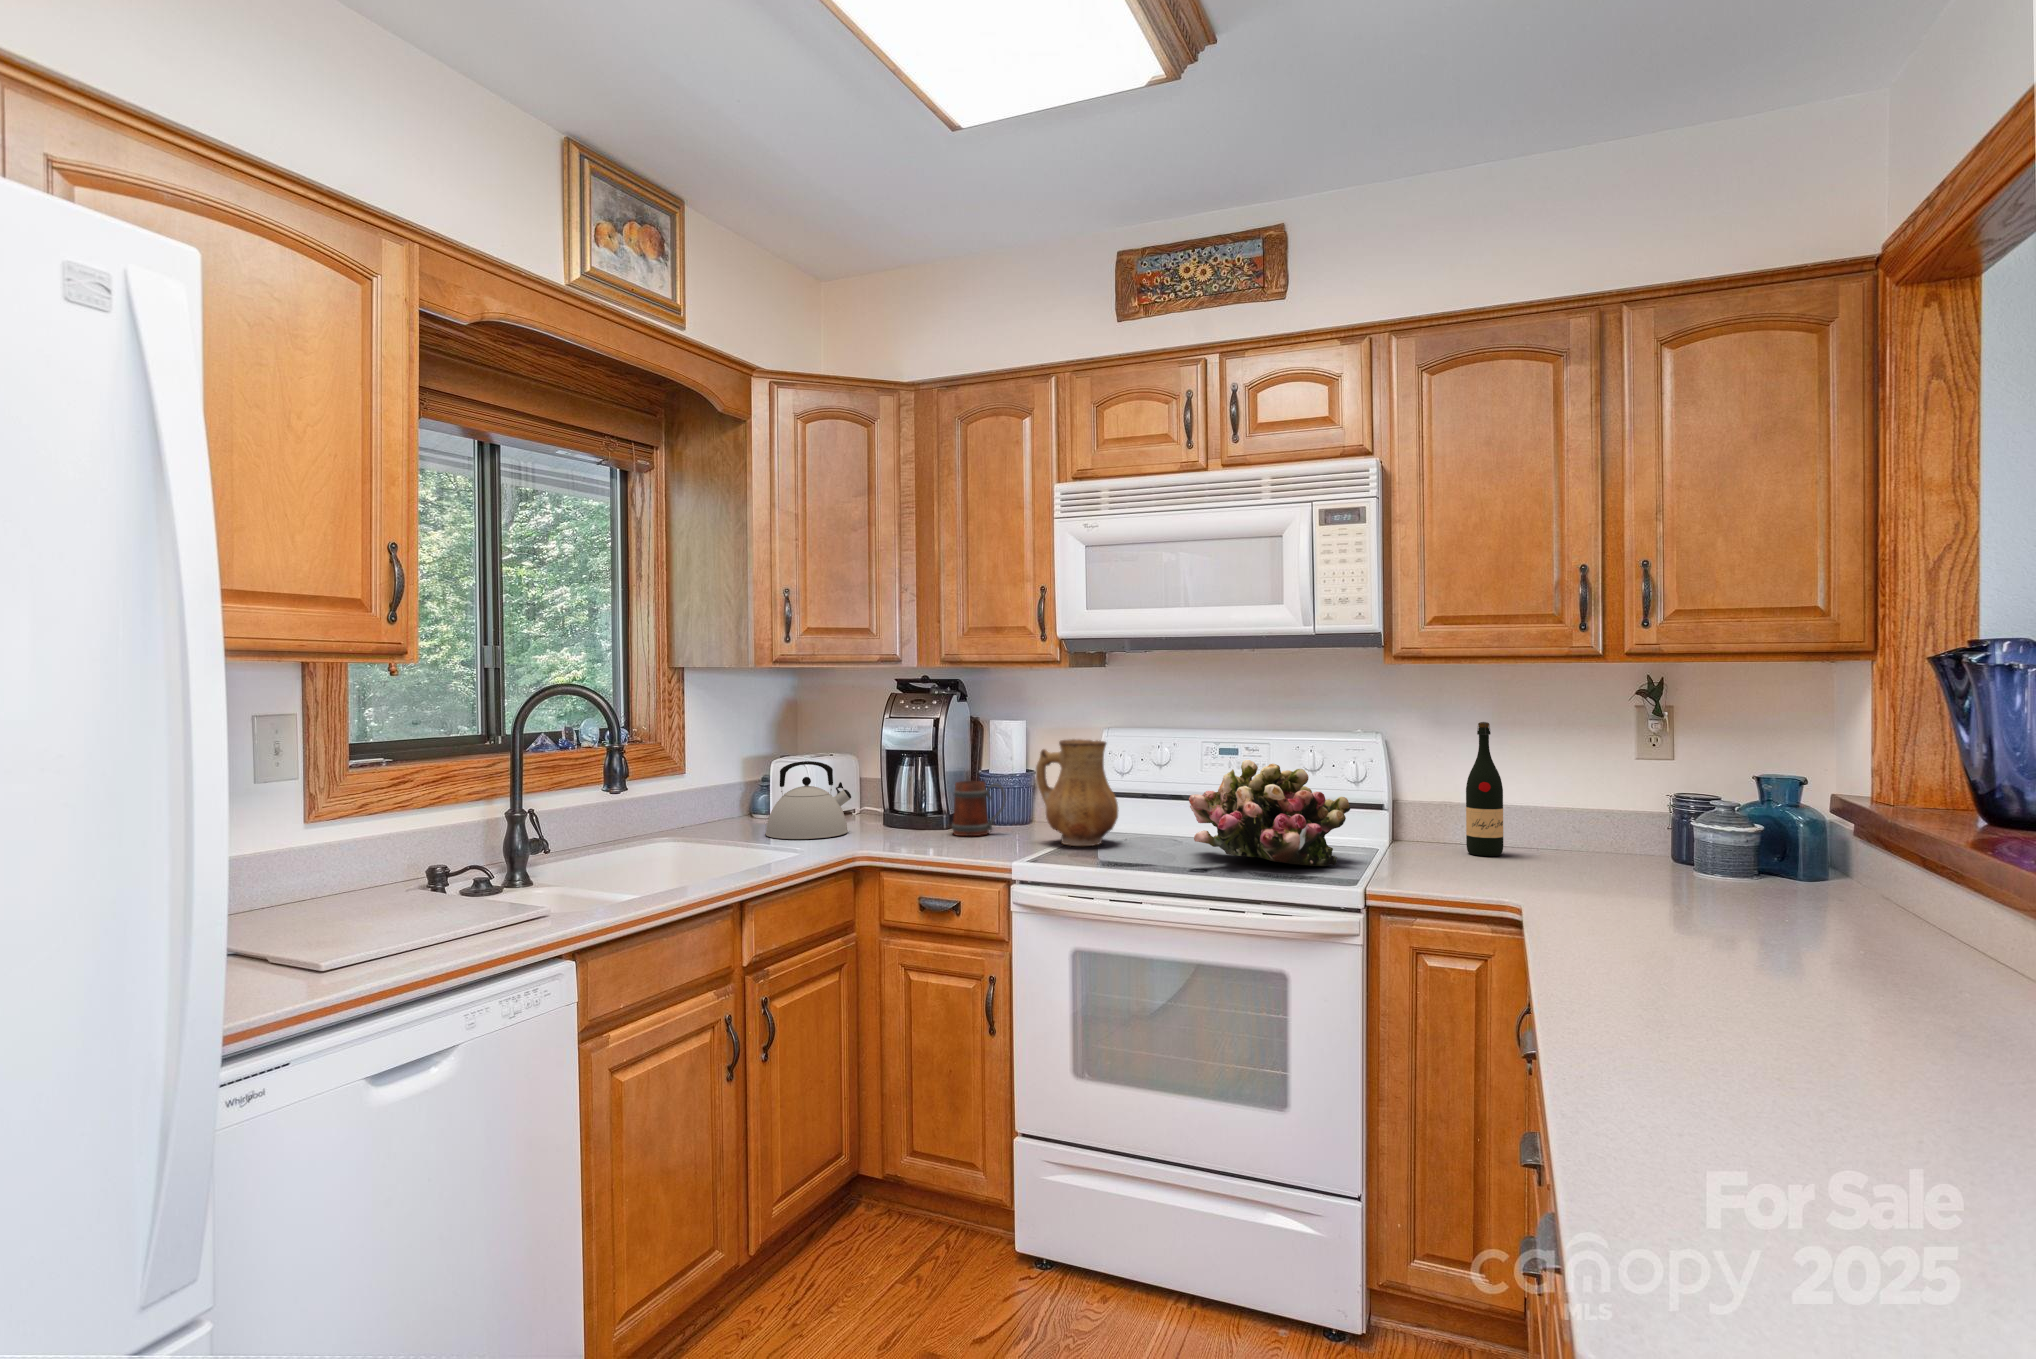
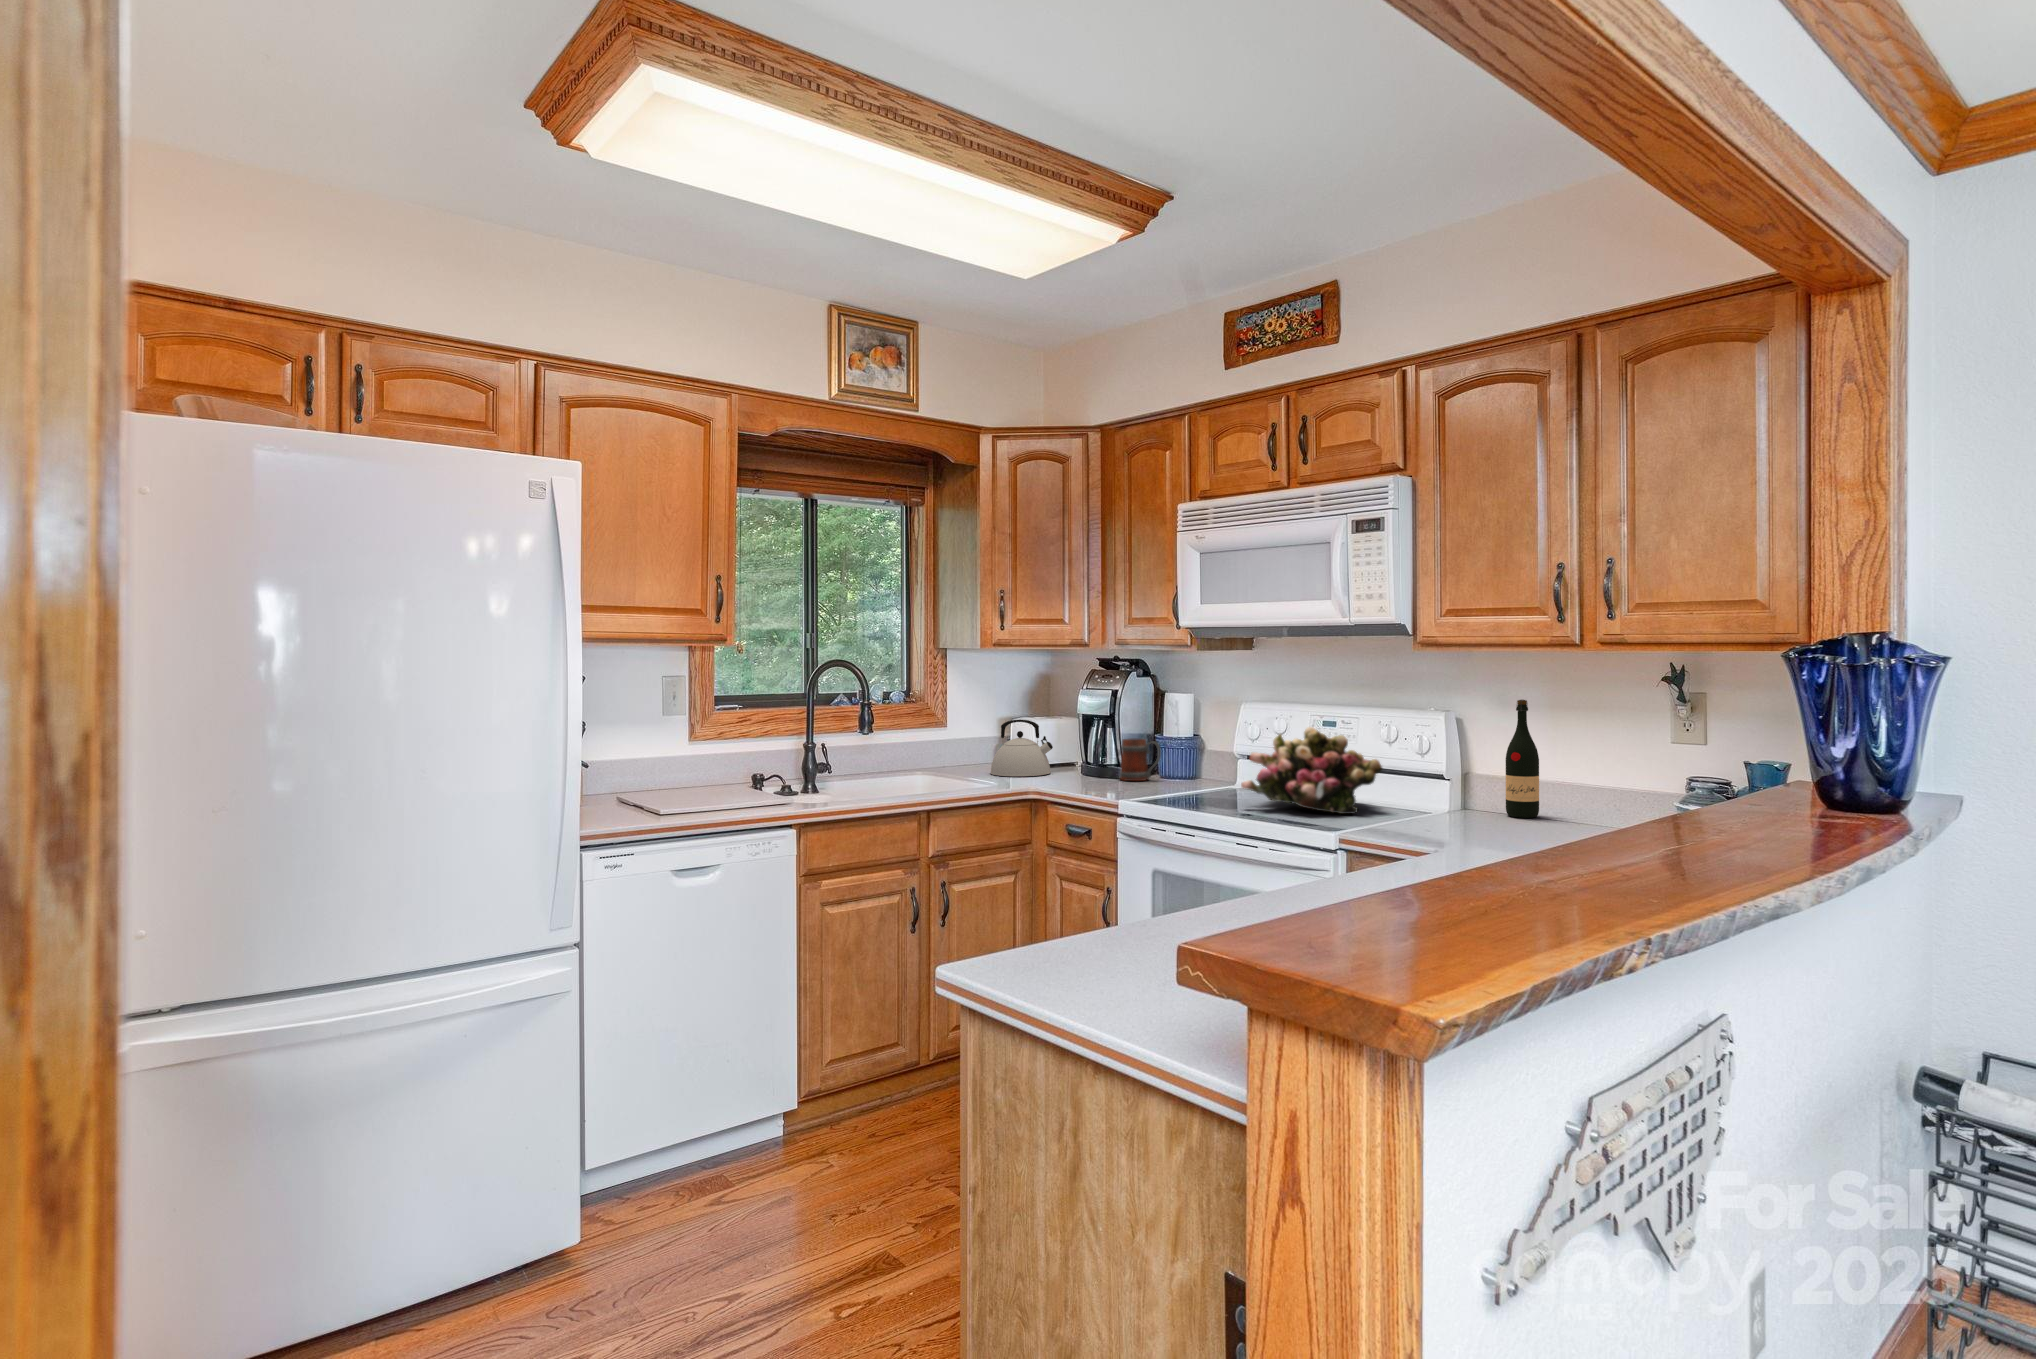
ceramic pitcher: present [1036,739,1118,846] -> none [1169,707,1230,792]

